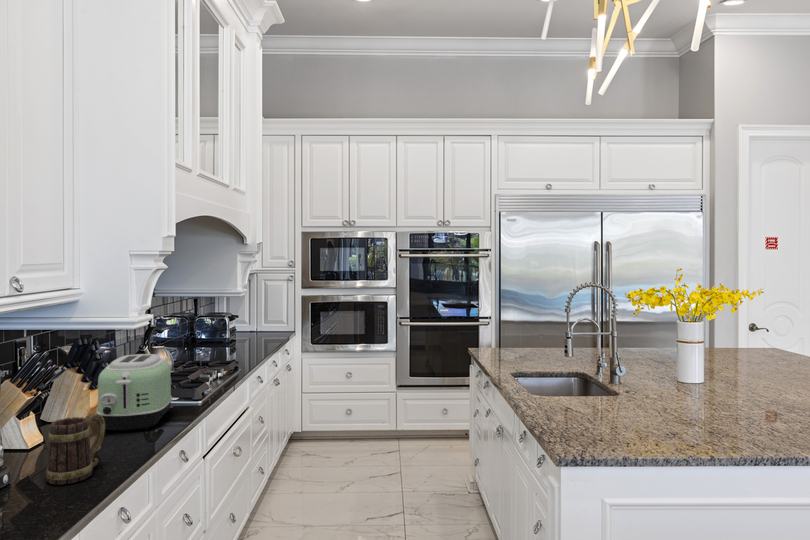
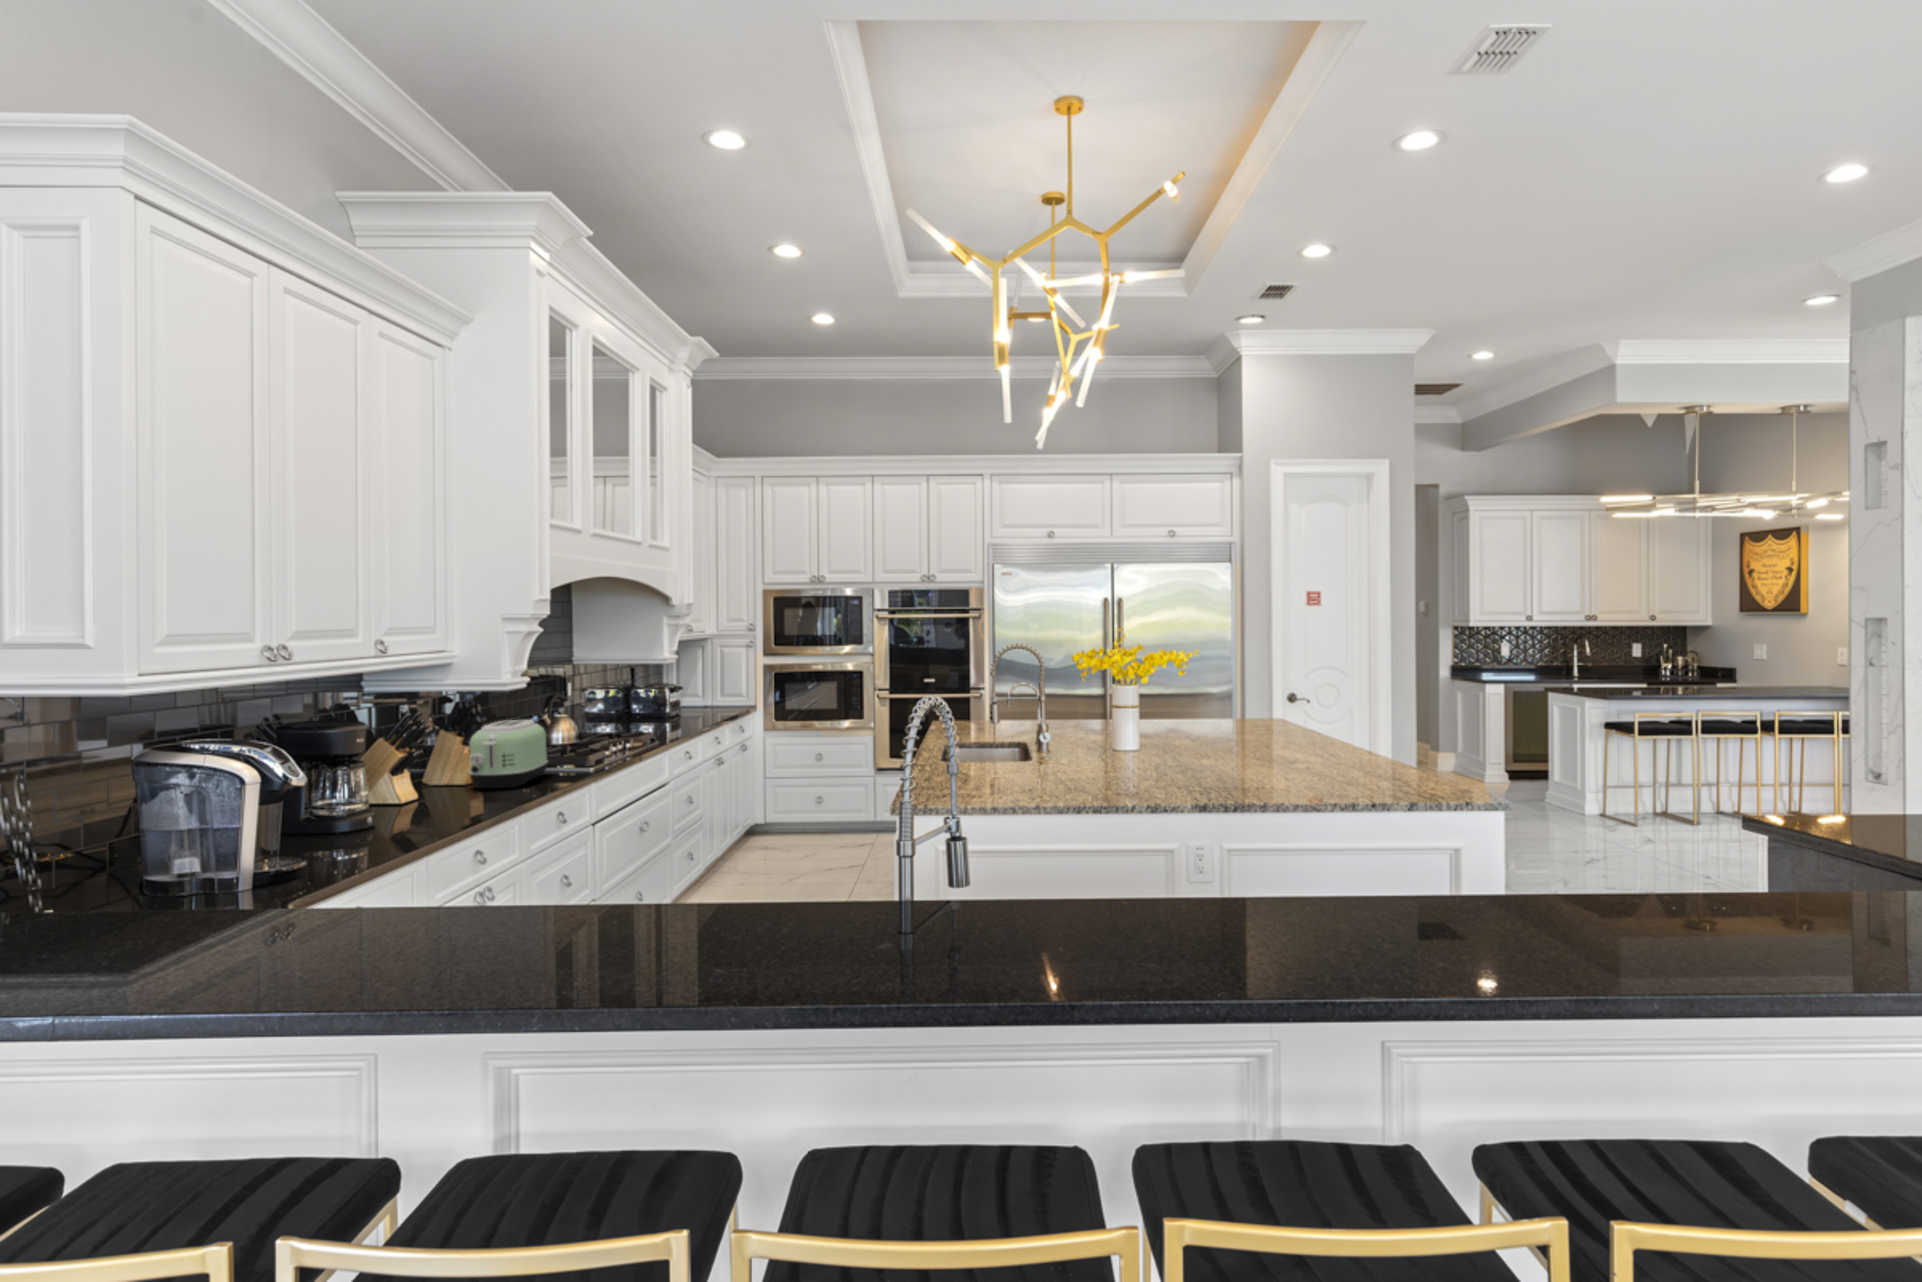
mug: present [46,413,105,484] -> none [401,766,457,822]

